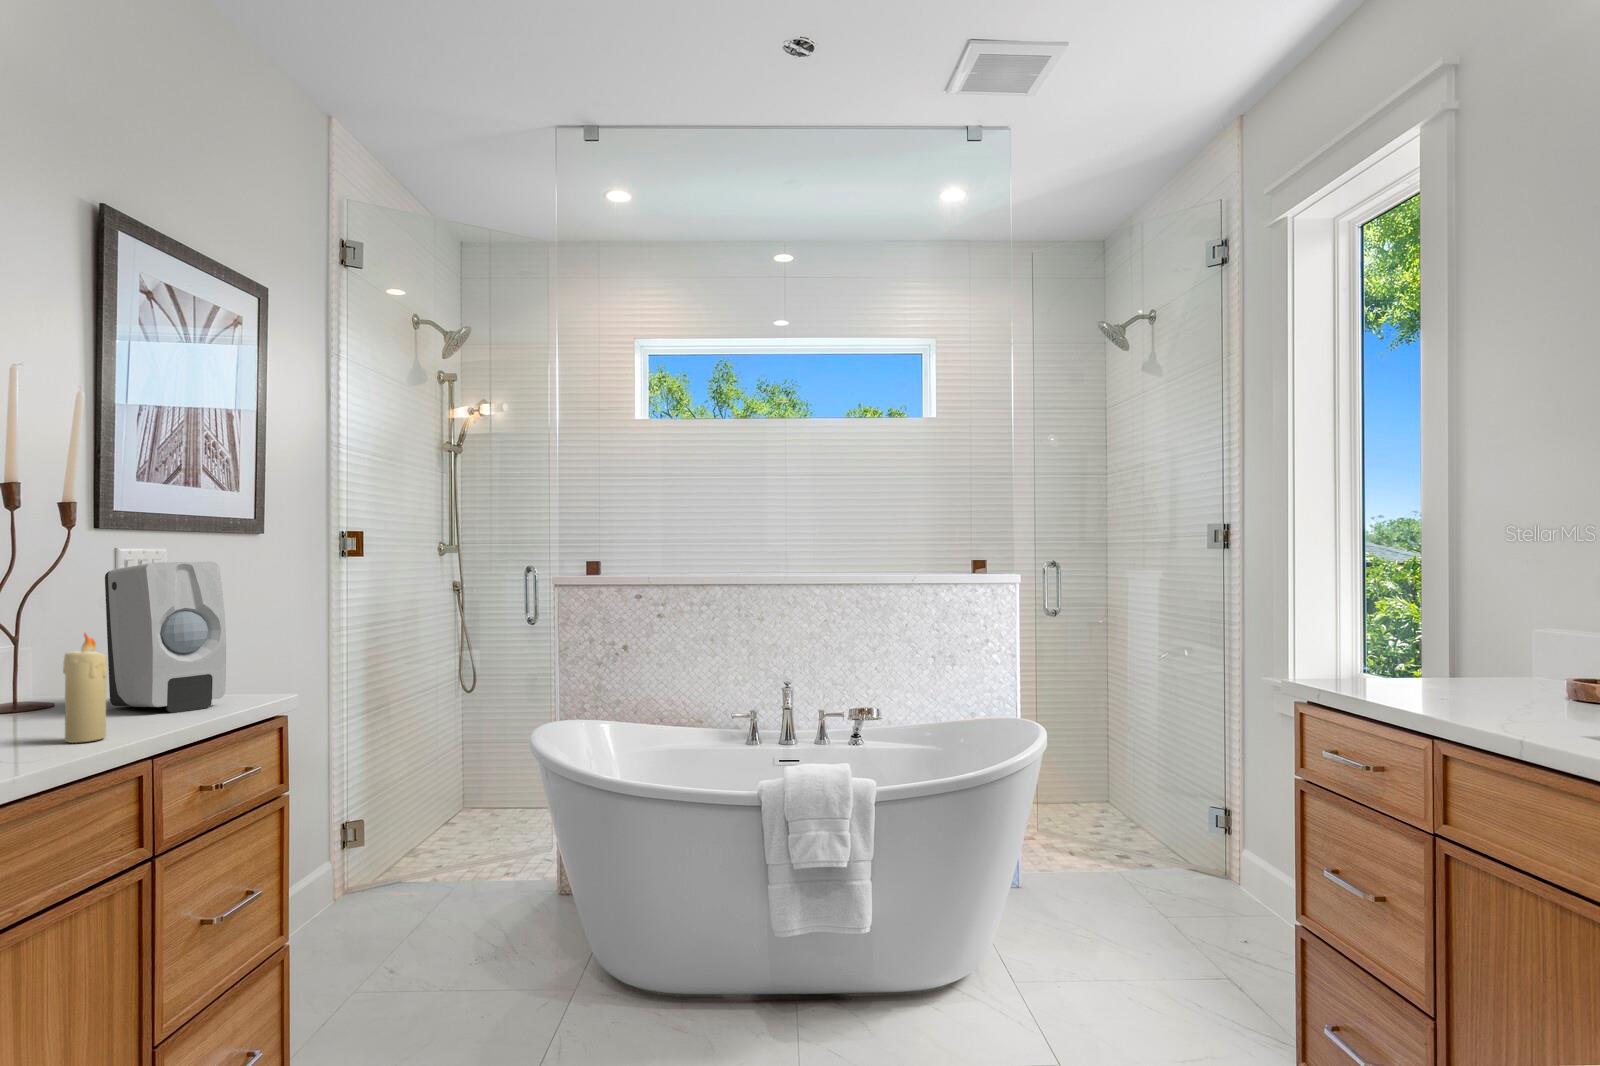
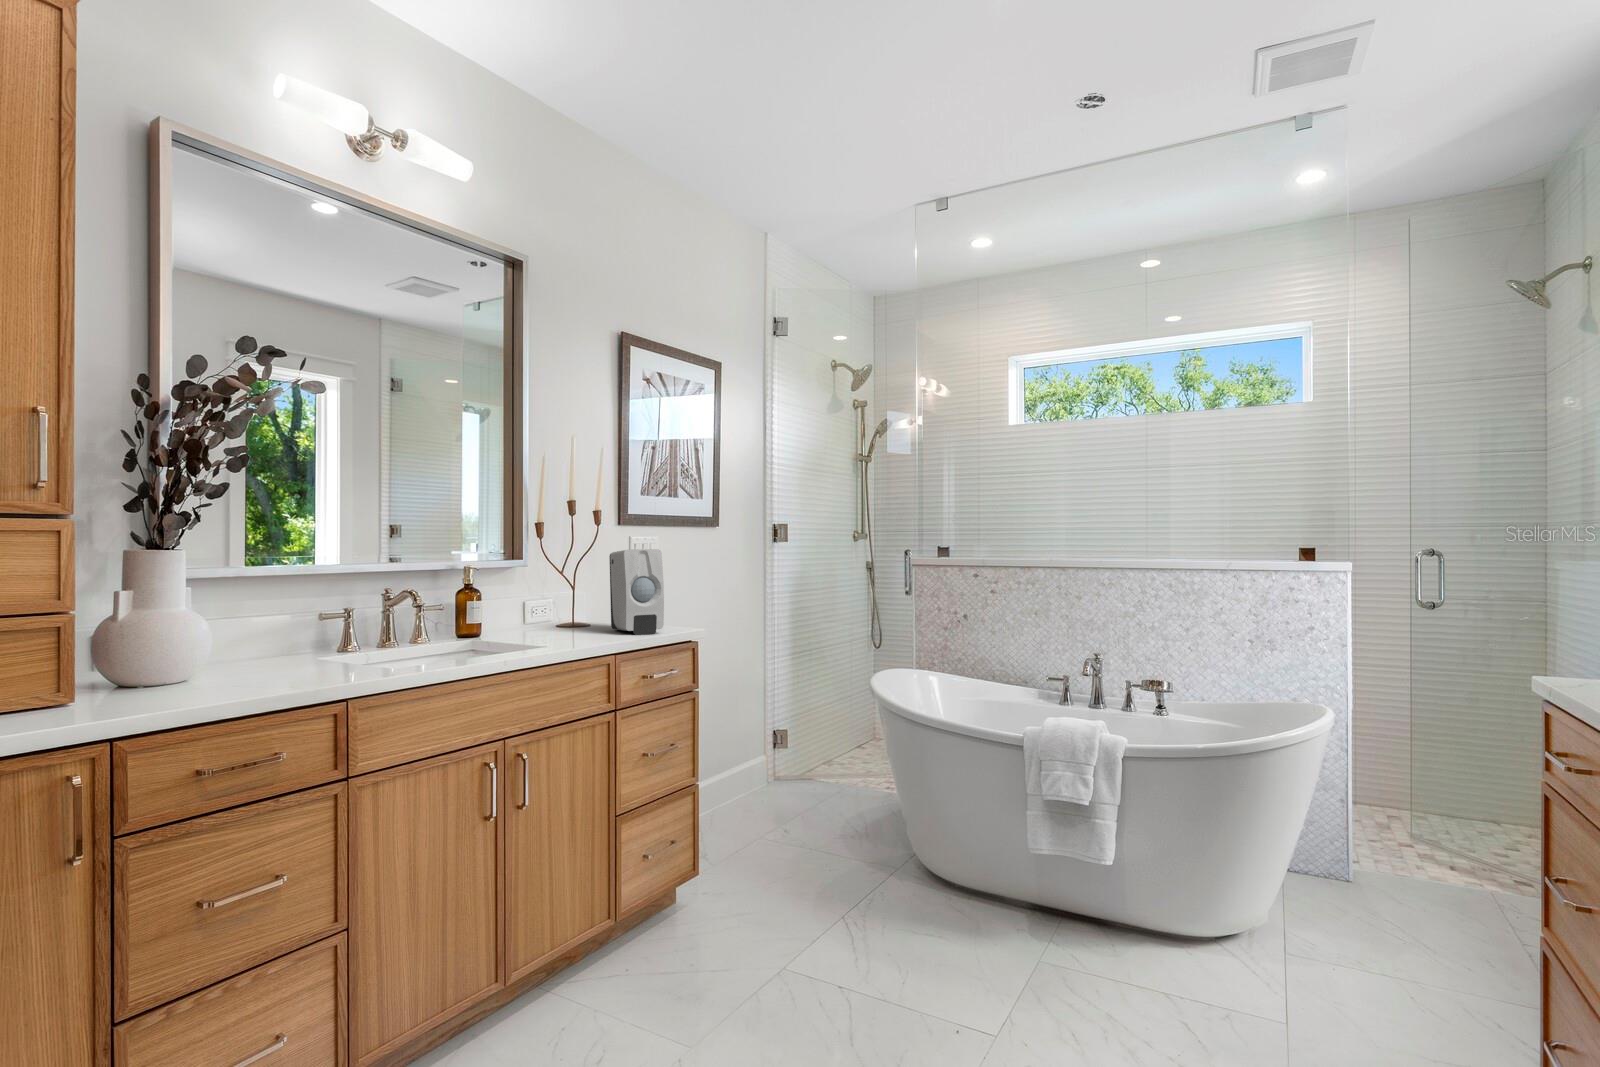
candle: present [63,633,107,743] -> none [578,587,598,645]

